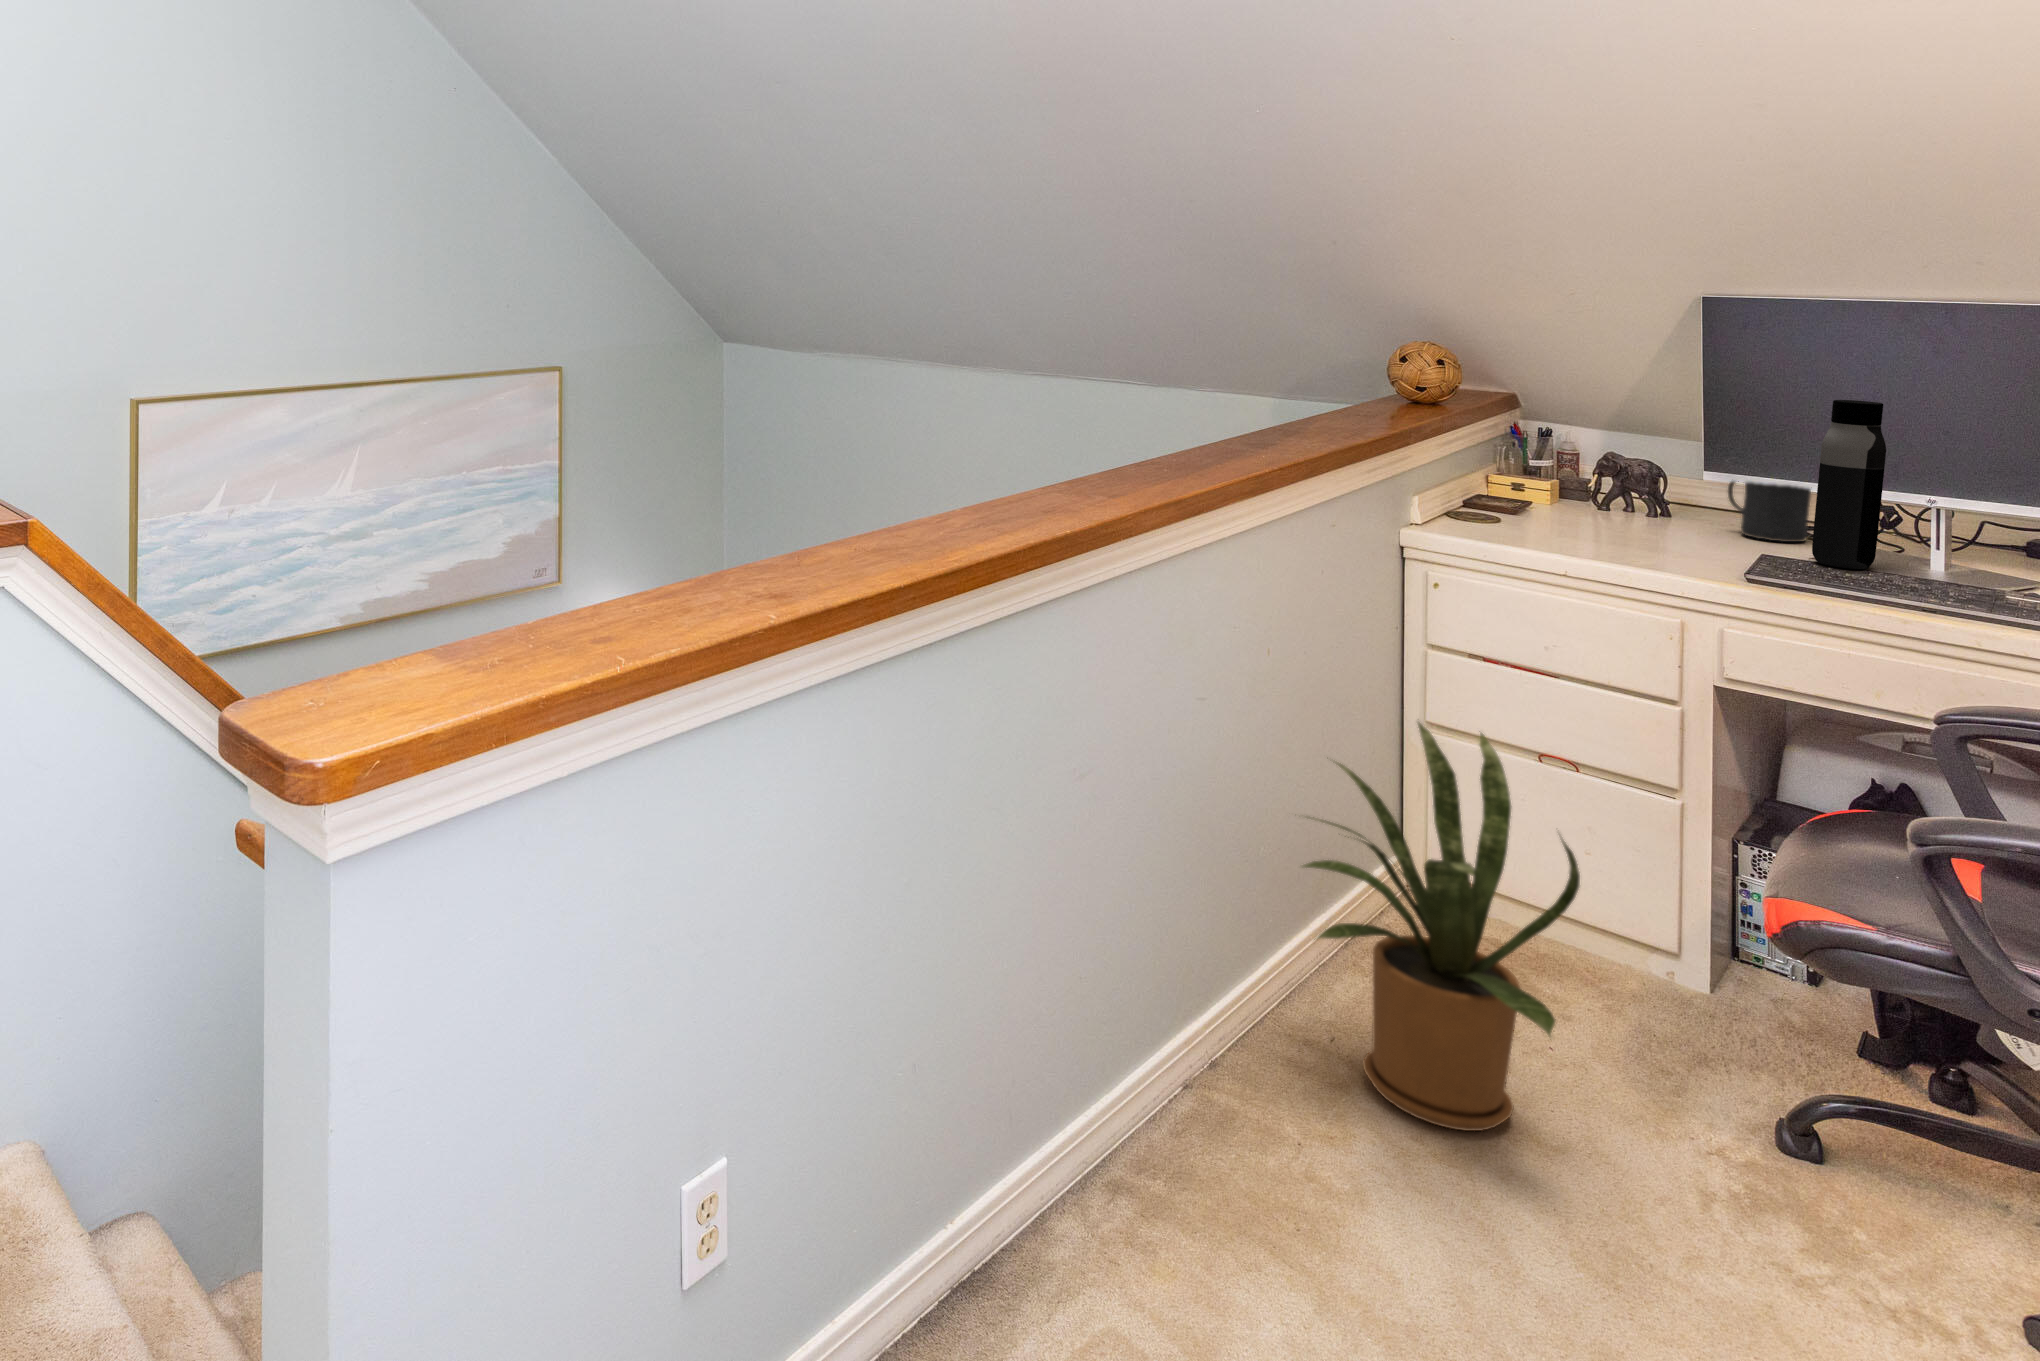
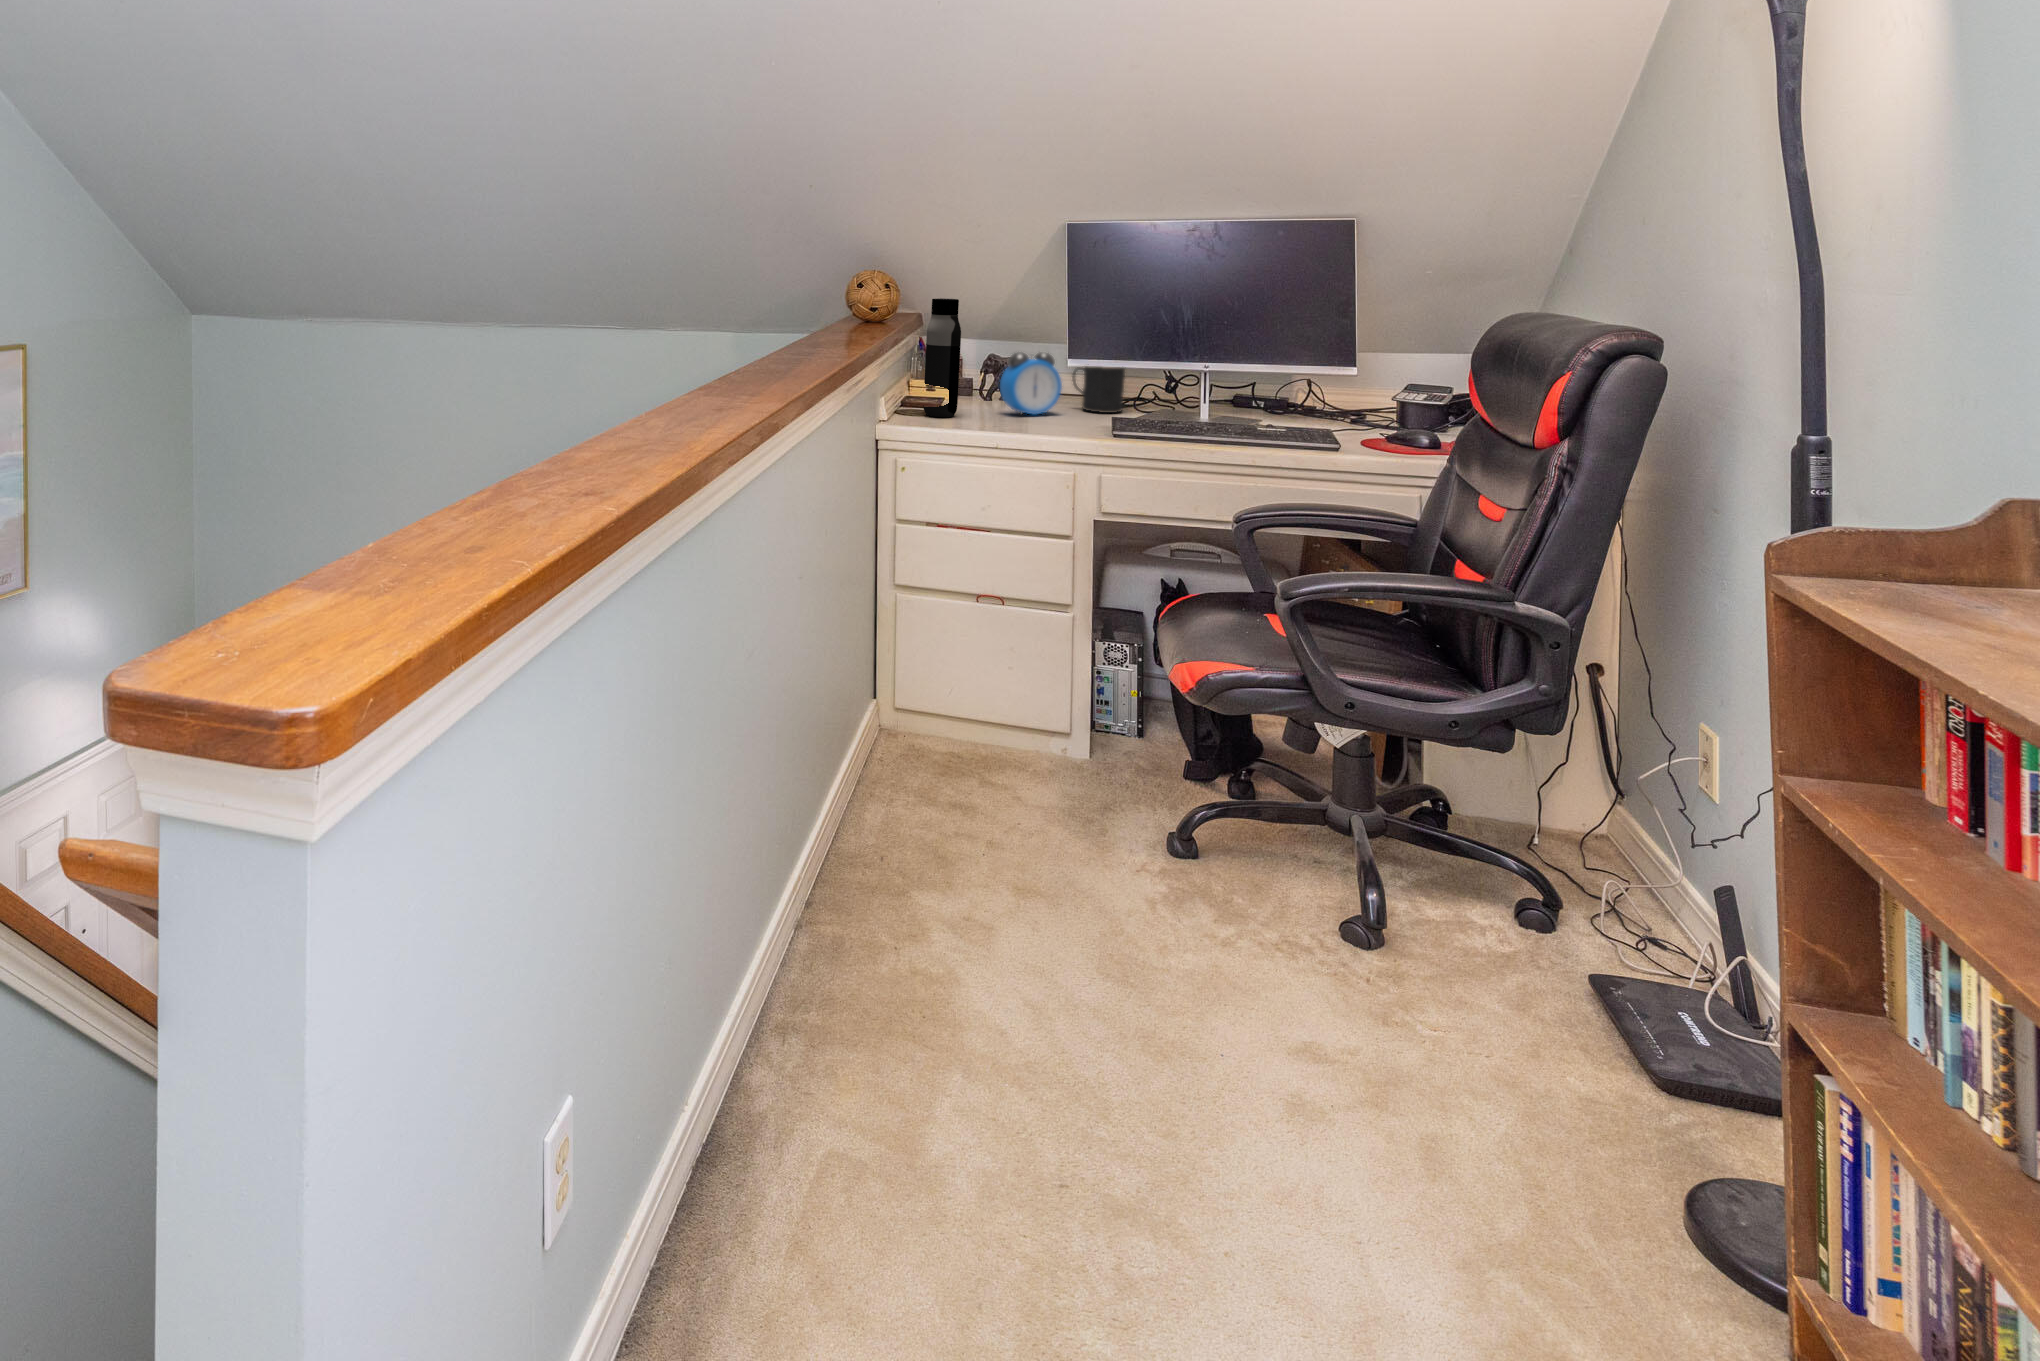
water bottle: present [1812,400,1886,569] -> present [924,298,961,417]
alarm clock: none [1605,454,1701,536] -> present [1000,352,1062,415]
house plant: present [1303,722,1580,1131] -> none [849,577,1068,907]

